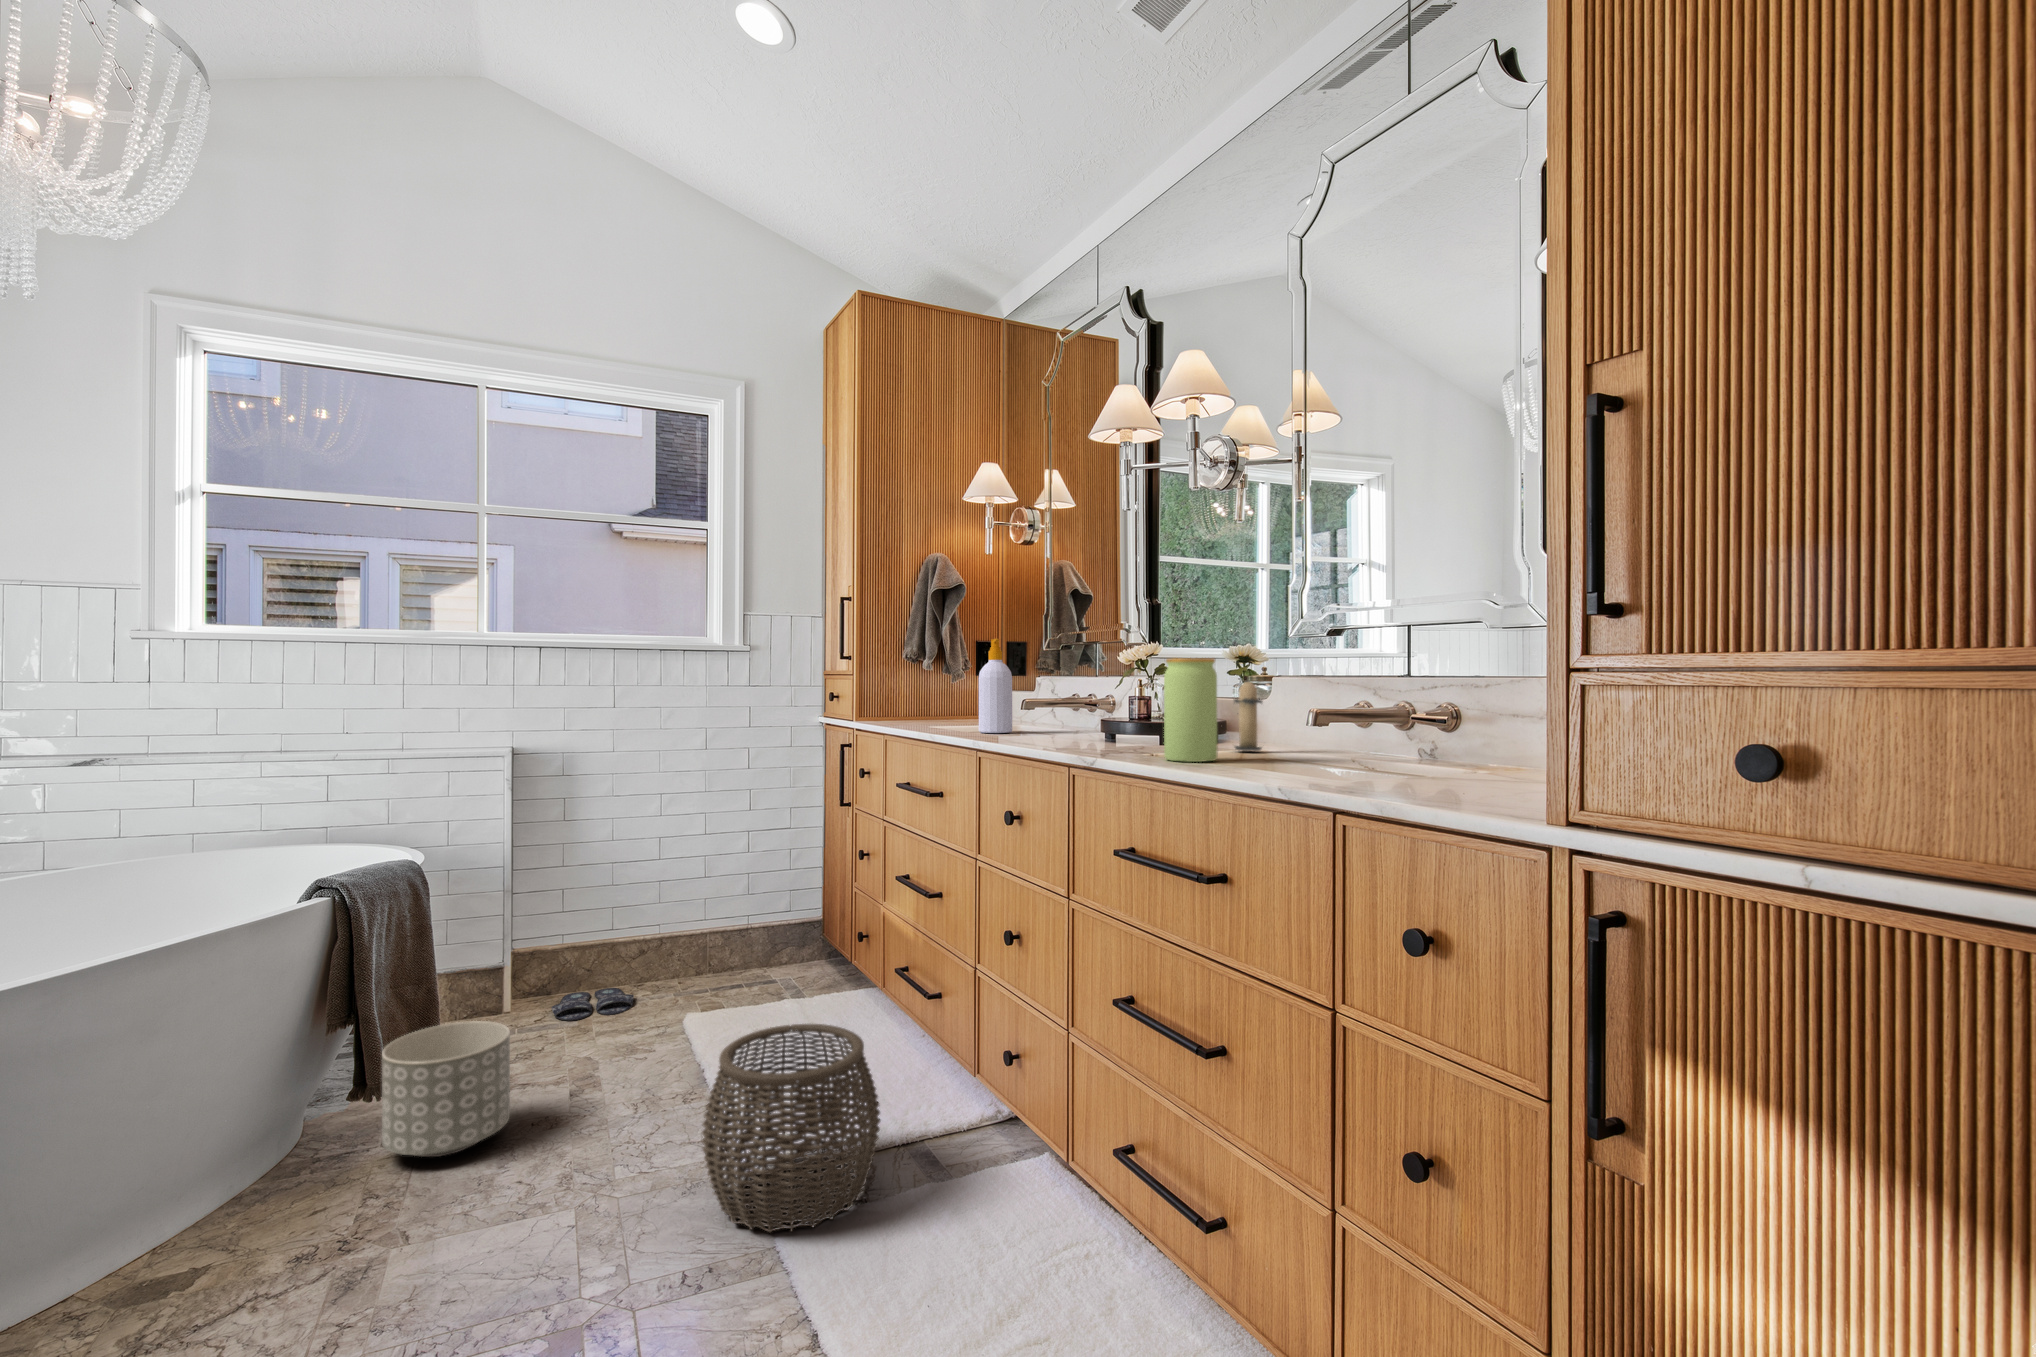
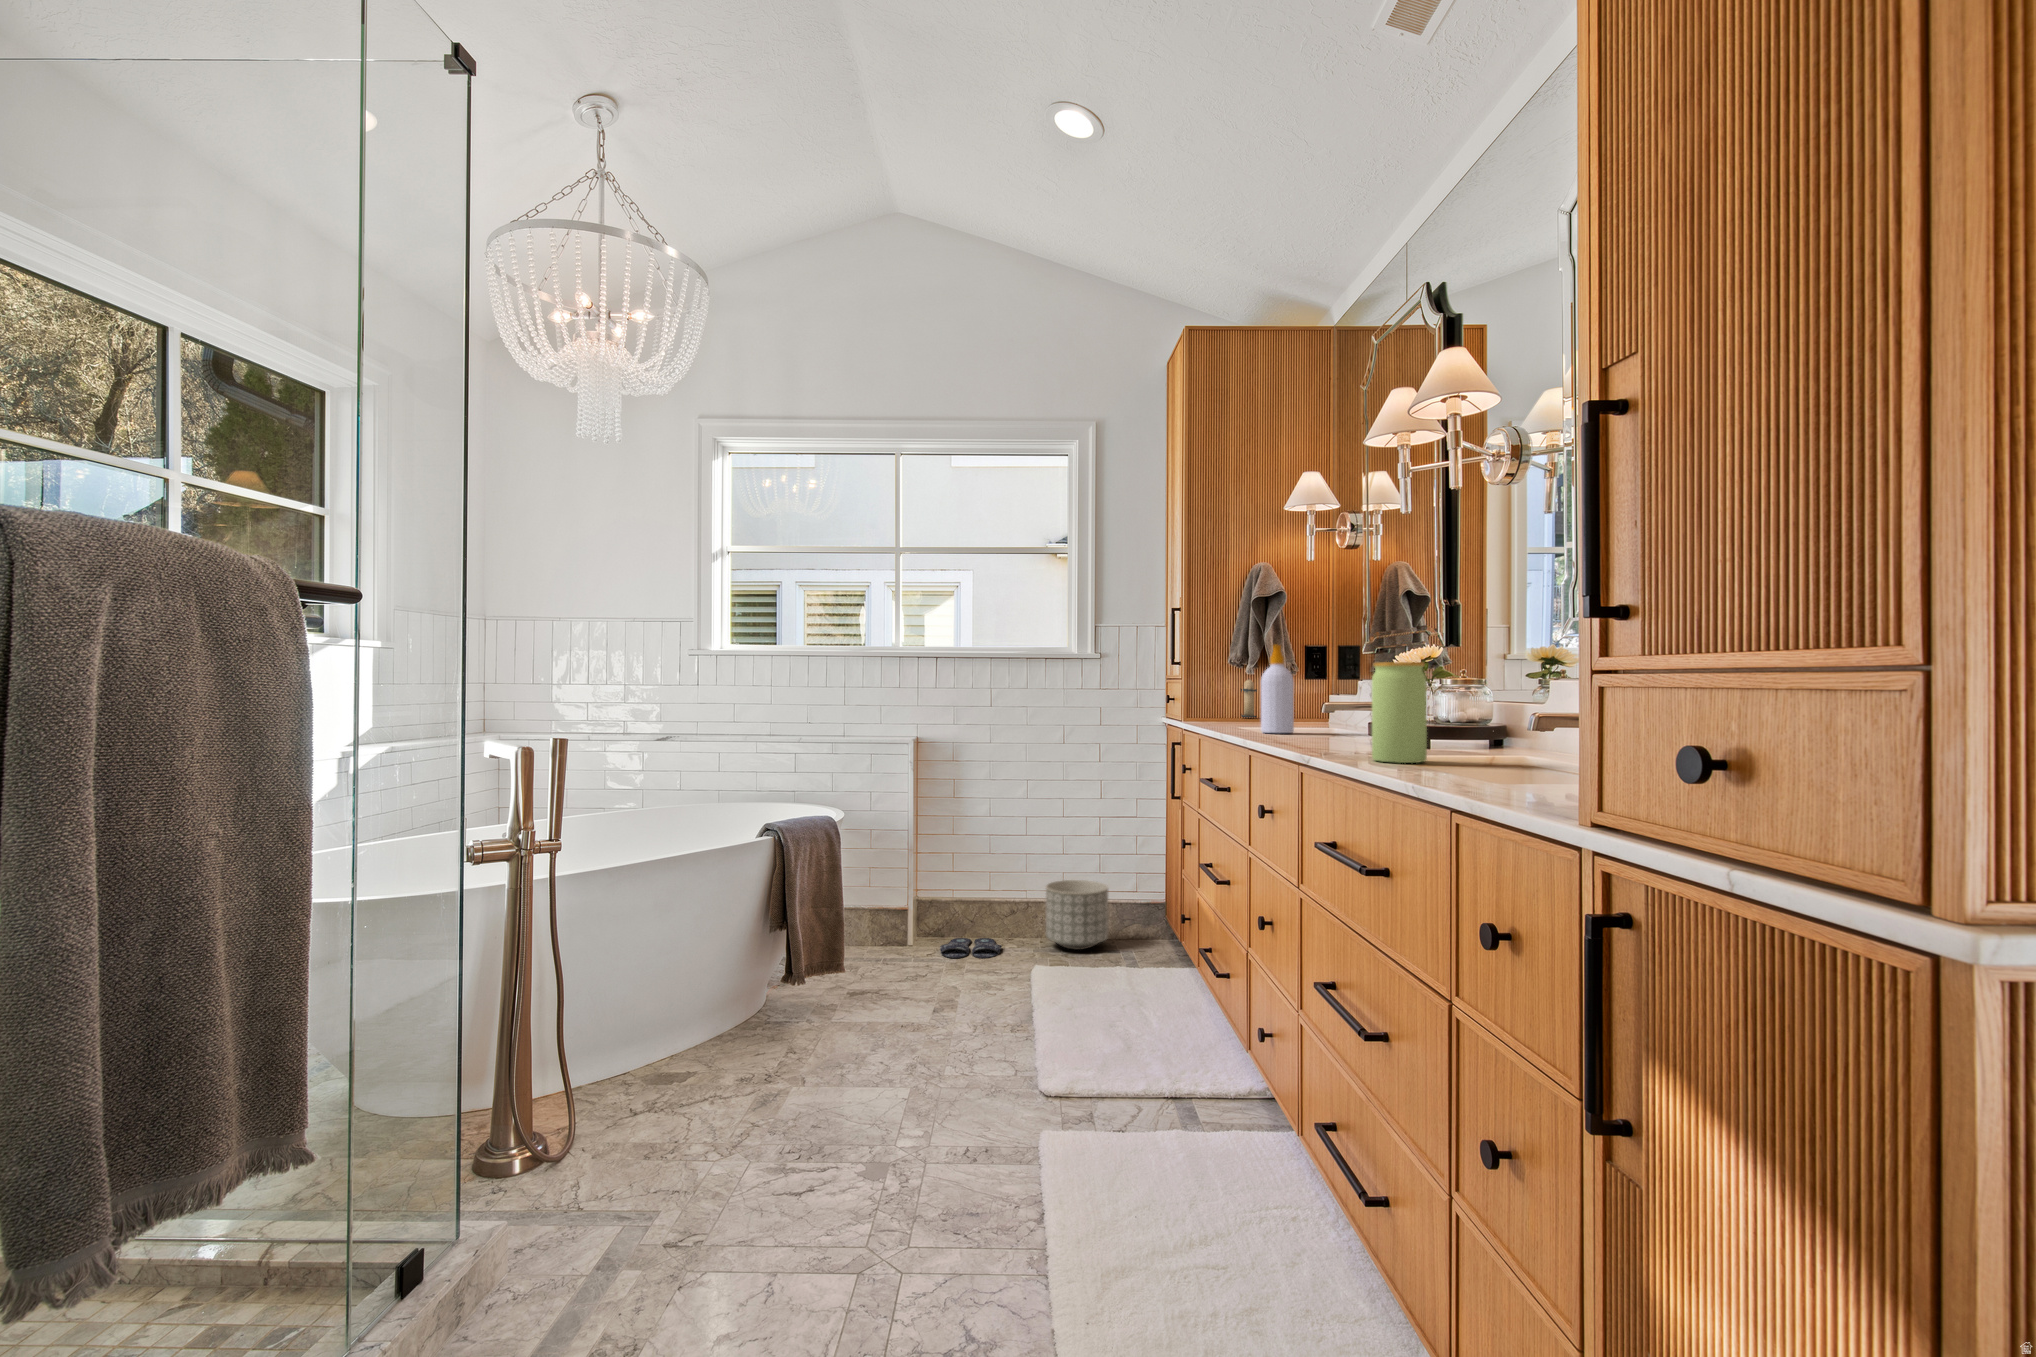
candle: present [1234,682,1263,751] -> present [1241,680,1257,718]
planter: present [382,1021,510,1157] -> present [1046,880,1108,950]
woven basket: present [702,1024,880,1232] -> none [994,973,1140,1140]

